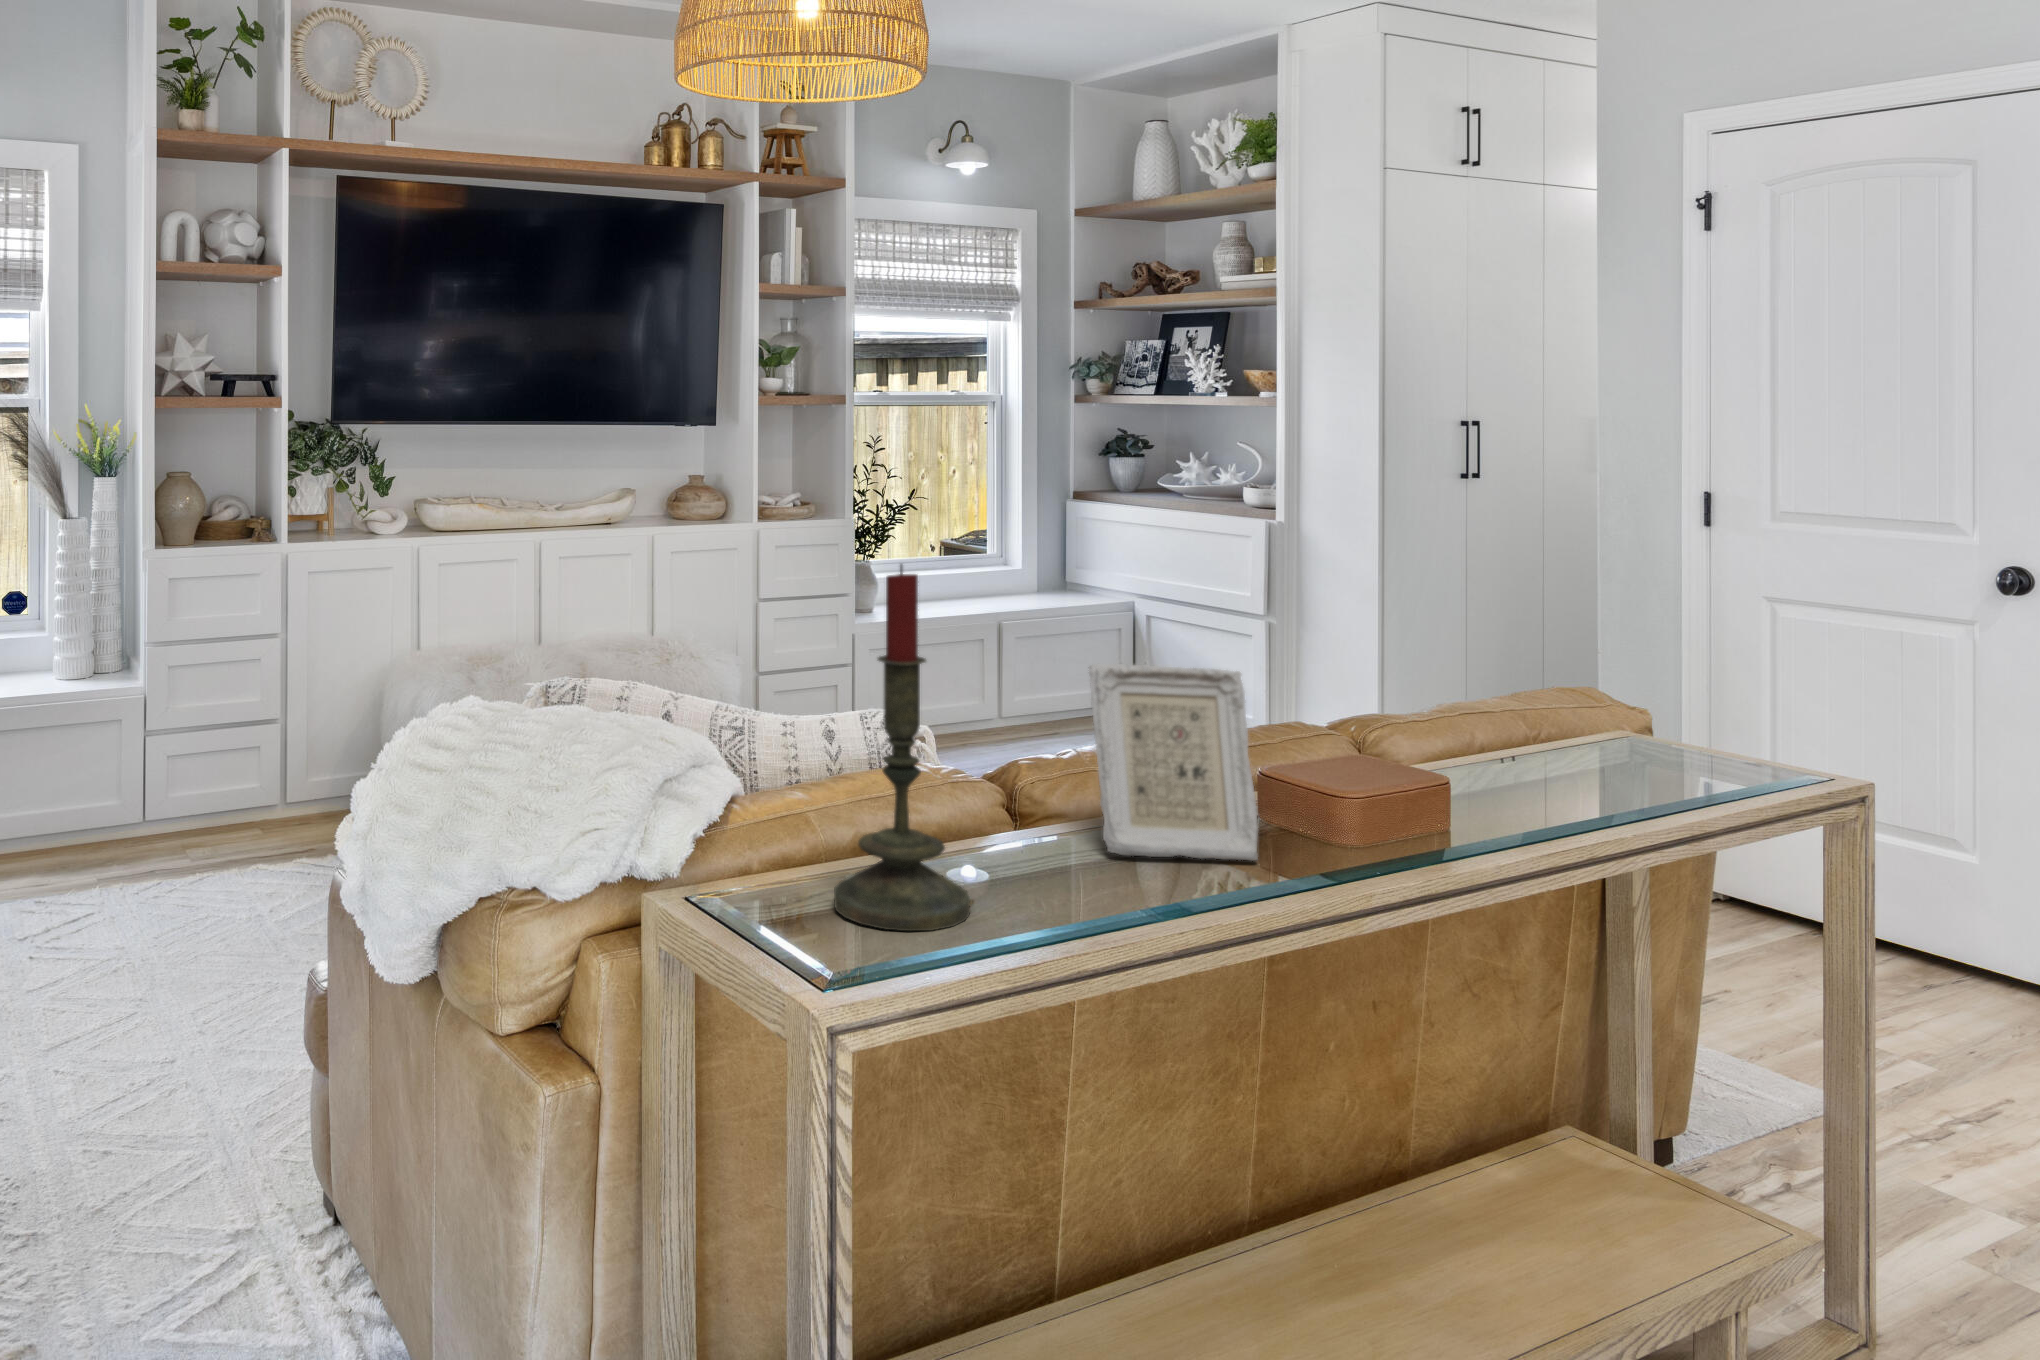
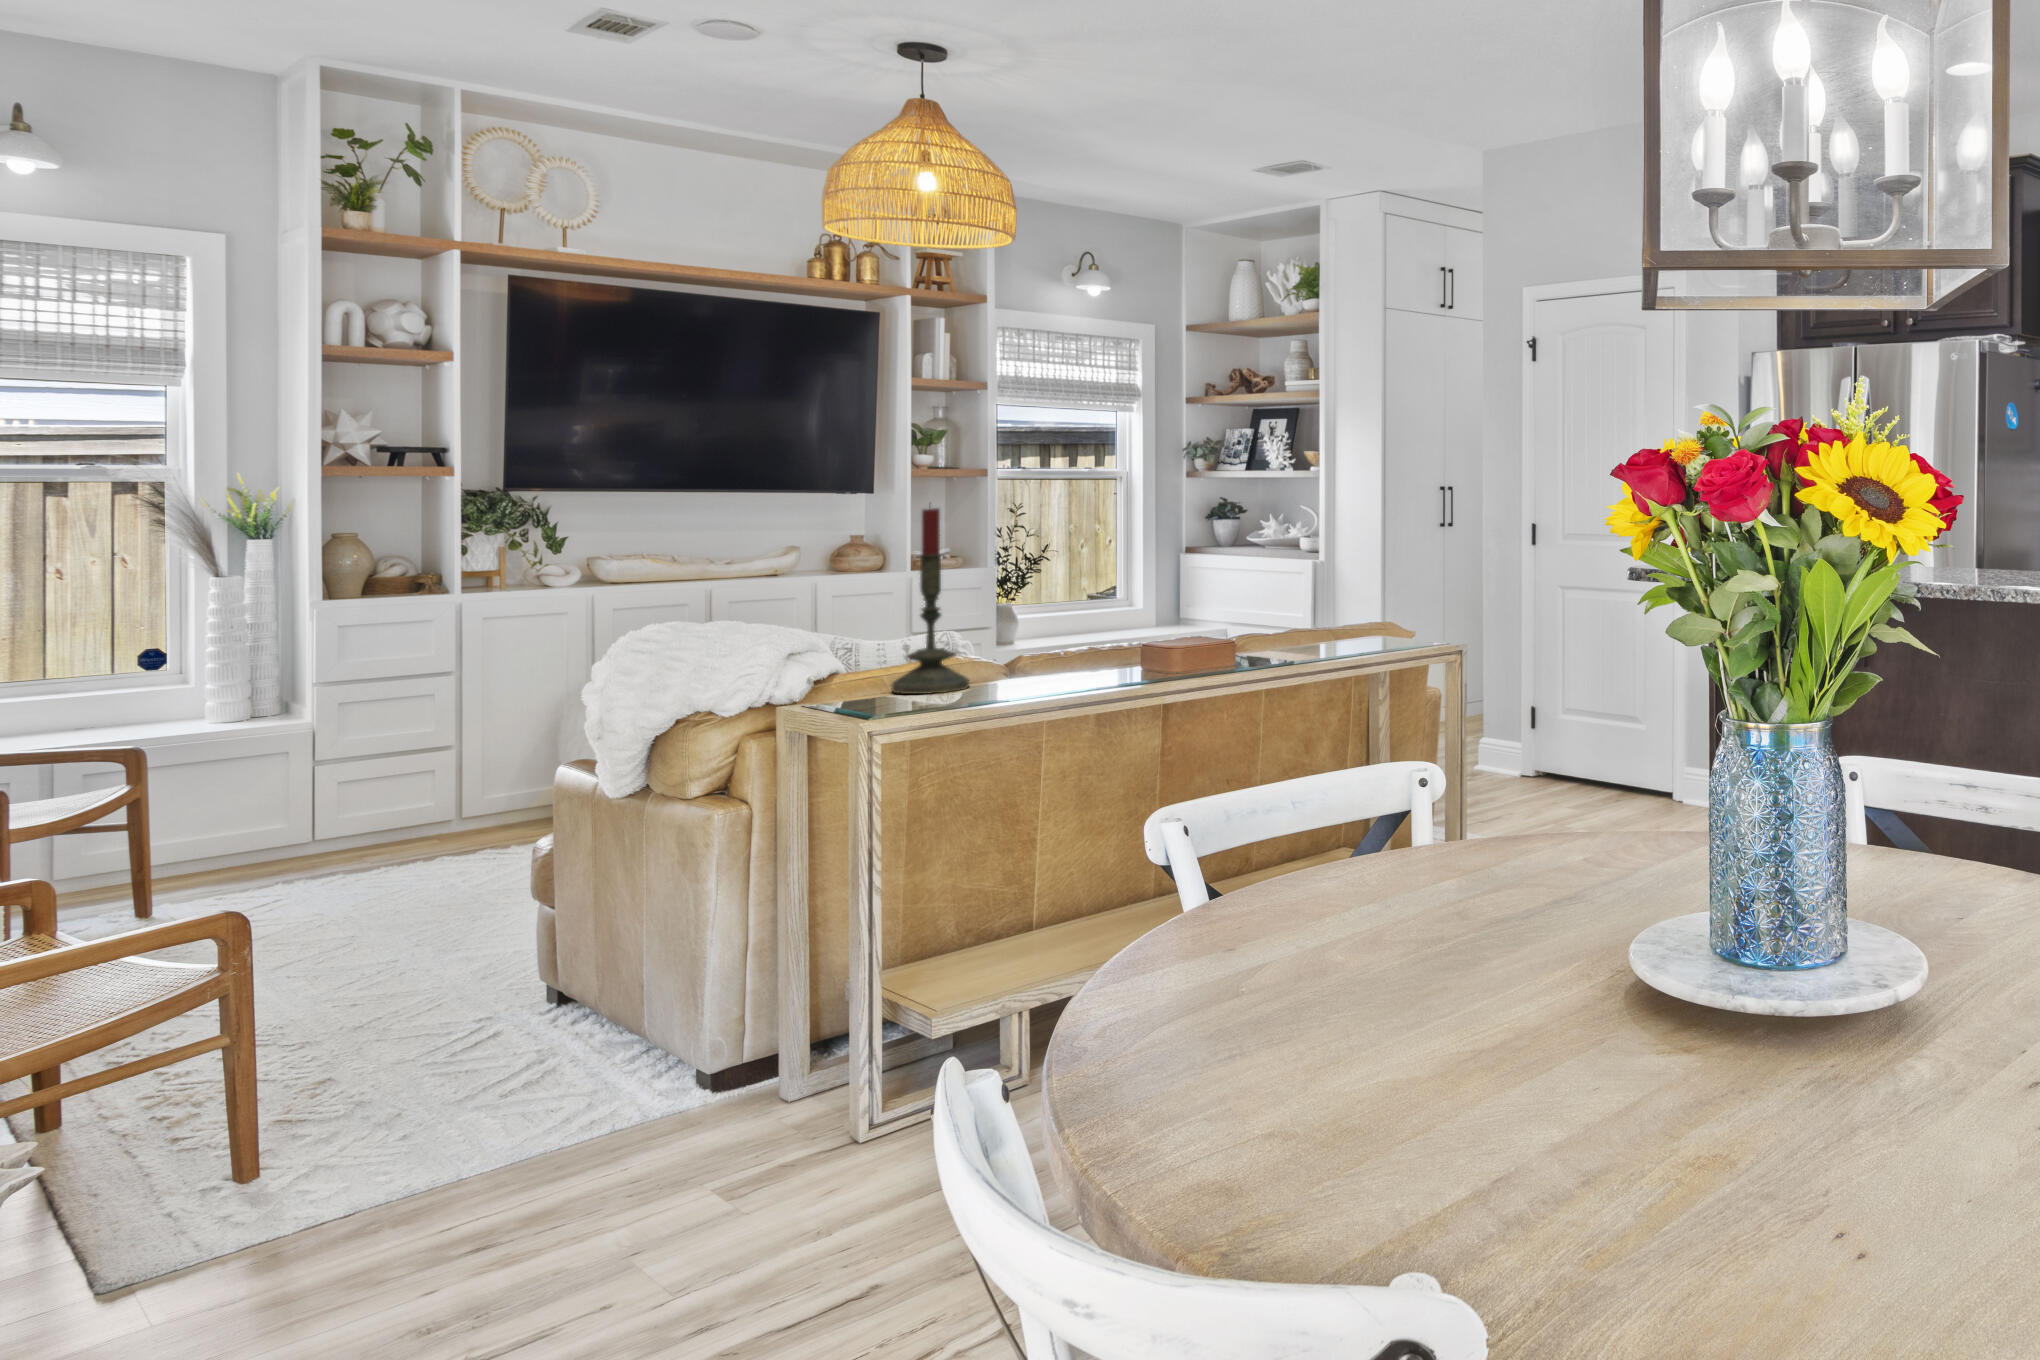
picture frame: present [1089,664,1258,860] -> none [1057,569,1143,668]

